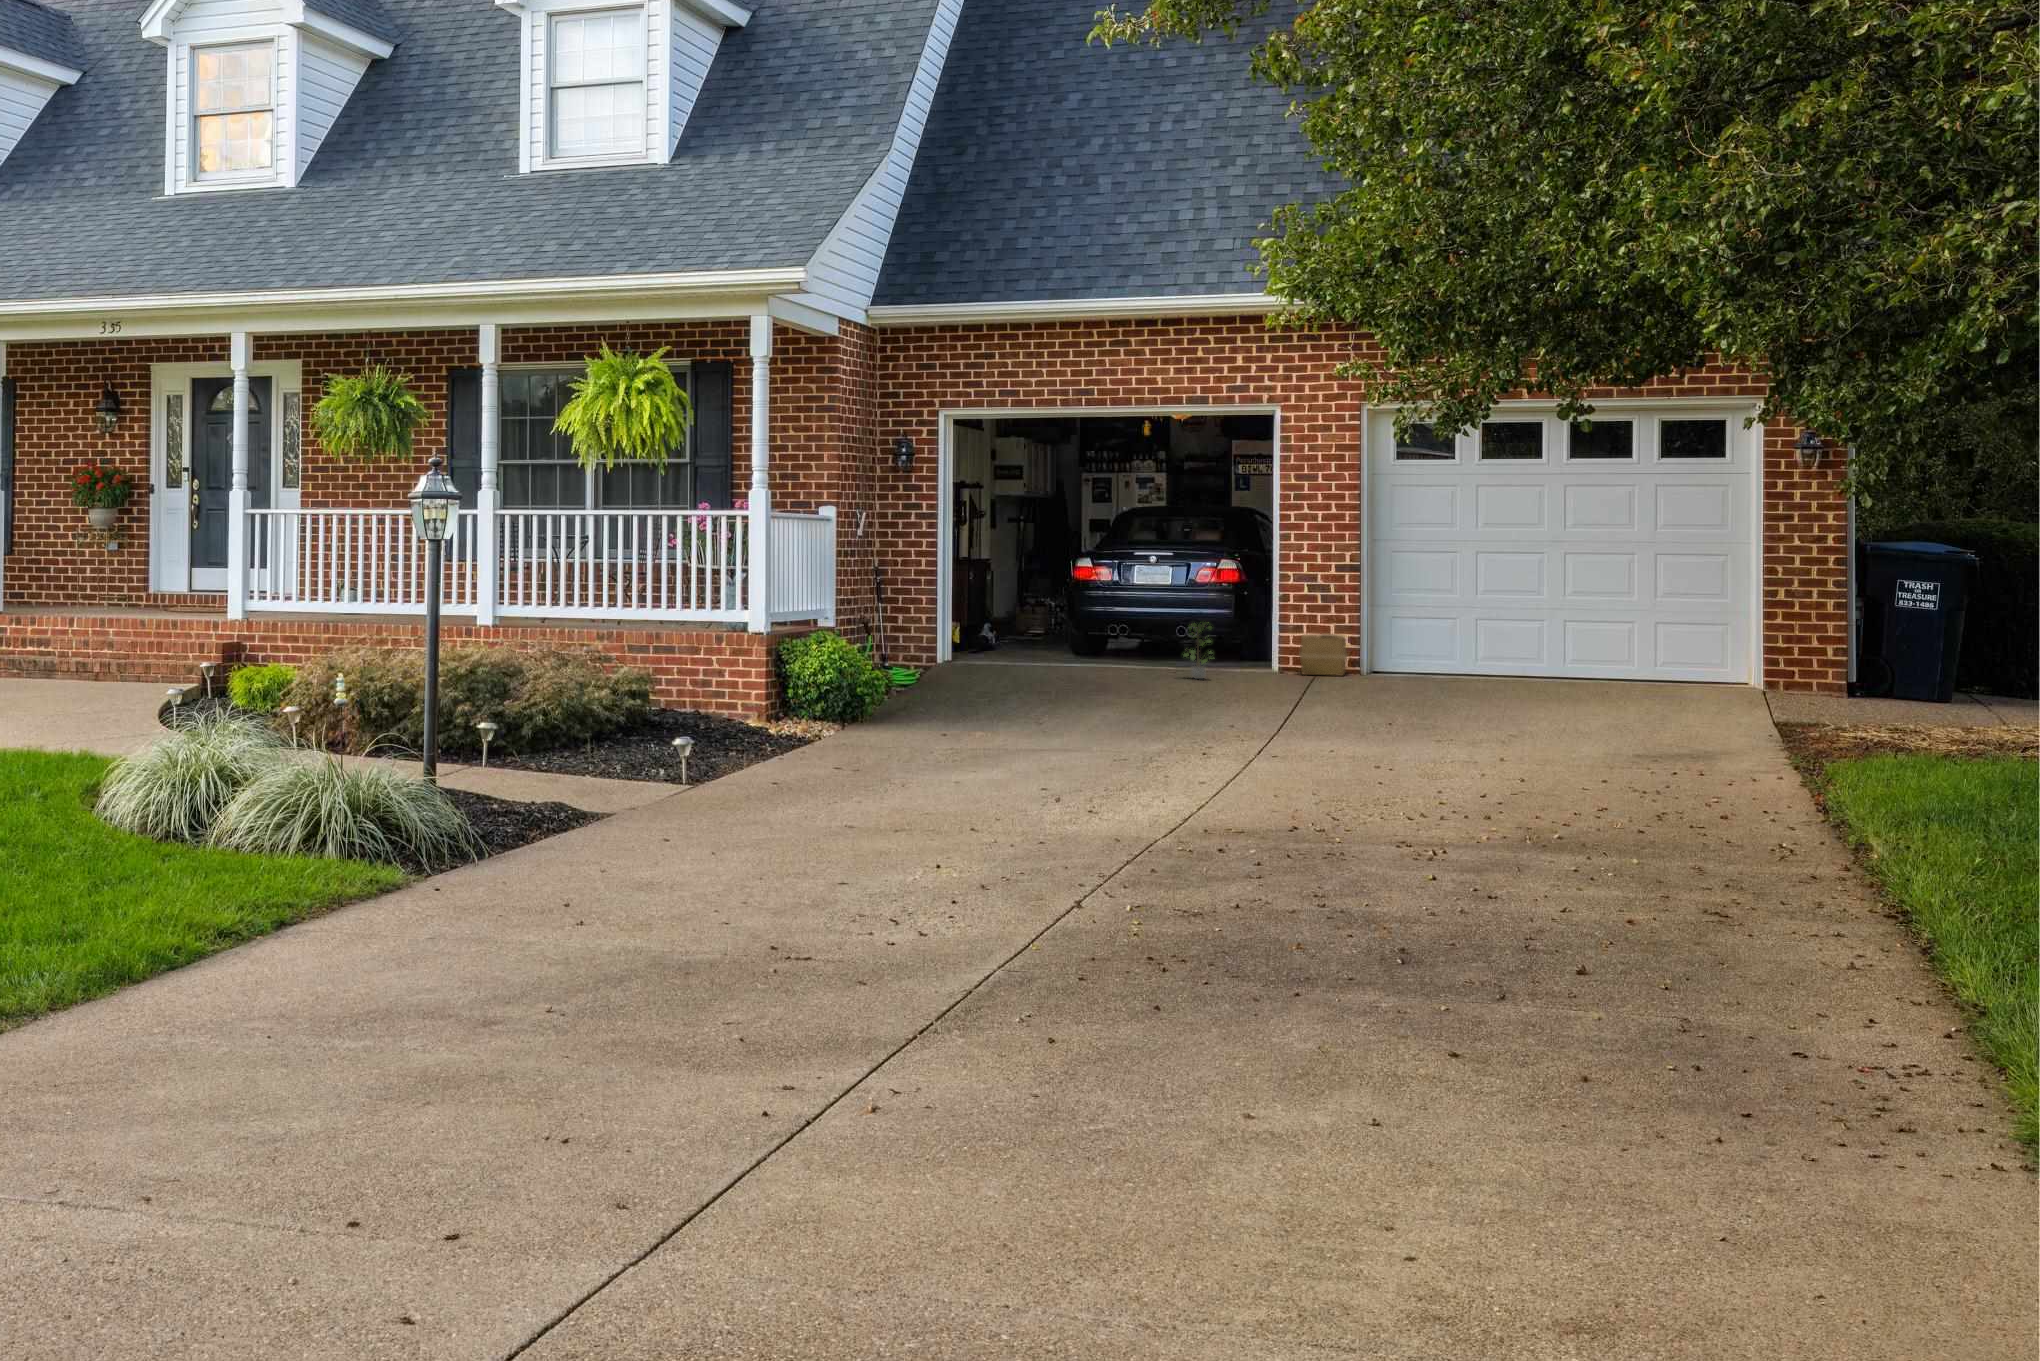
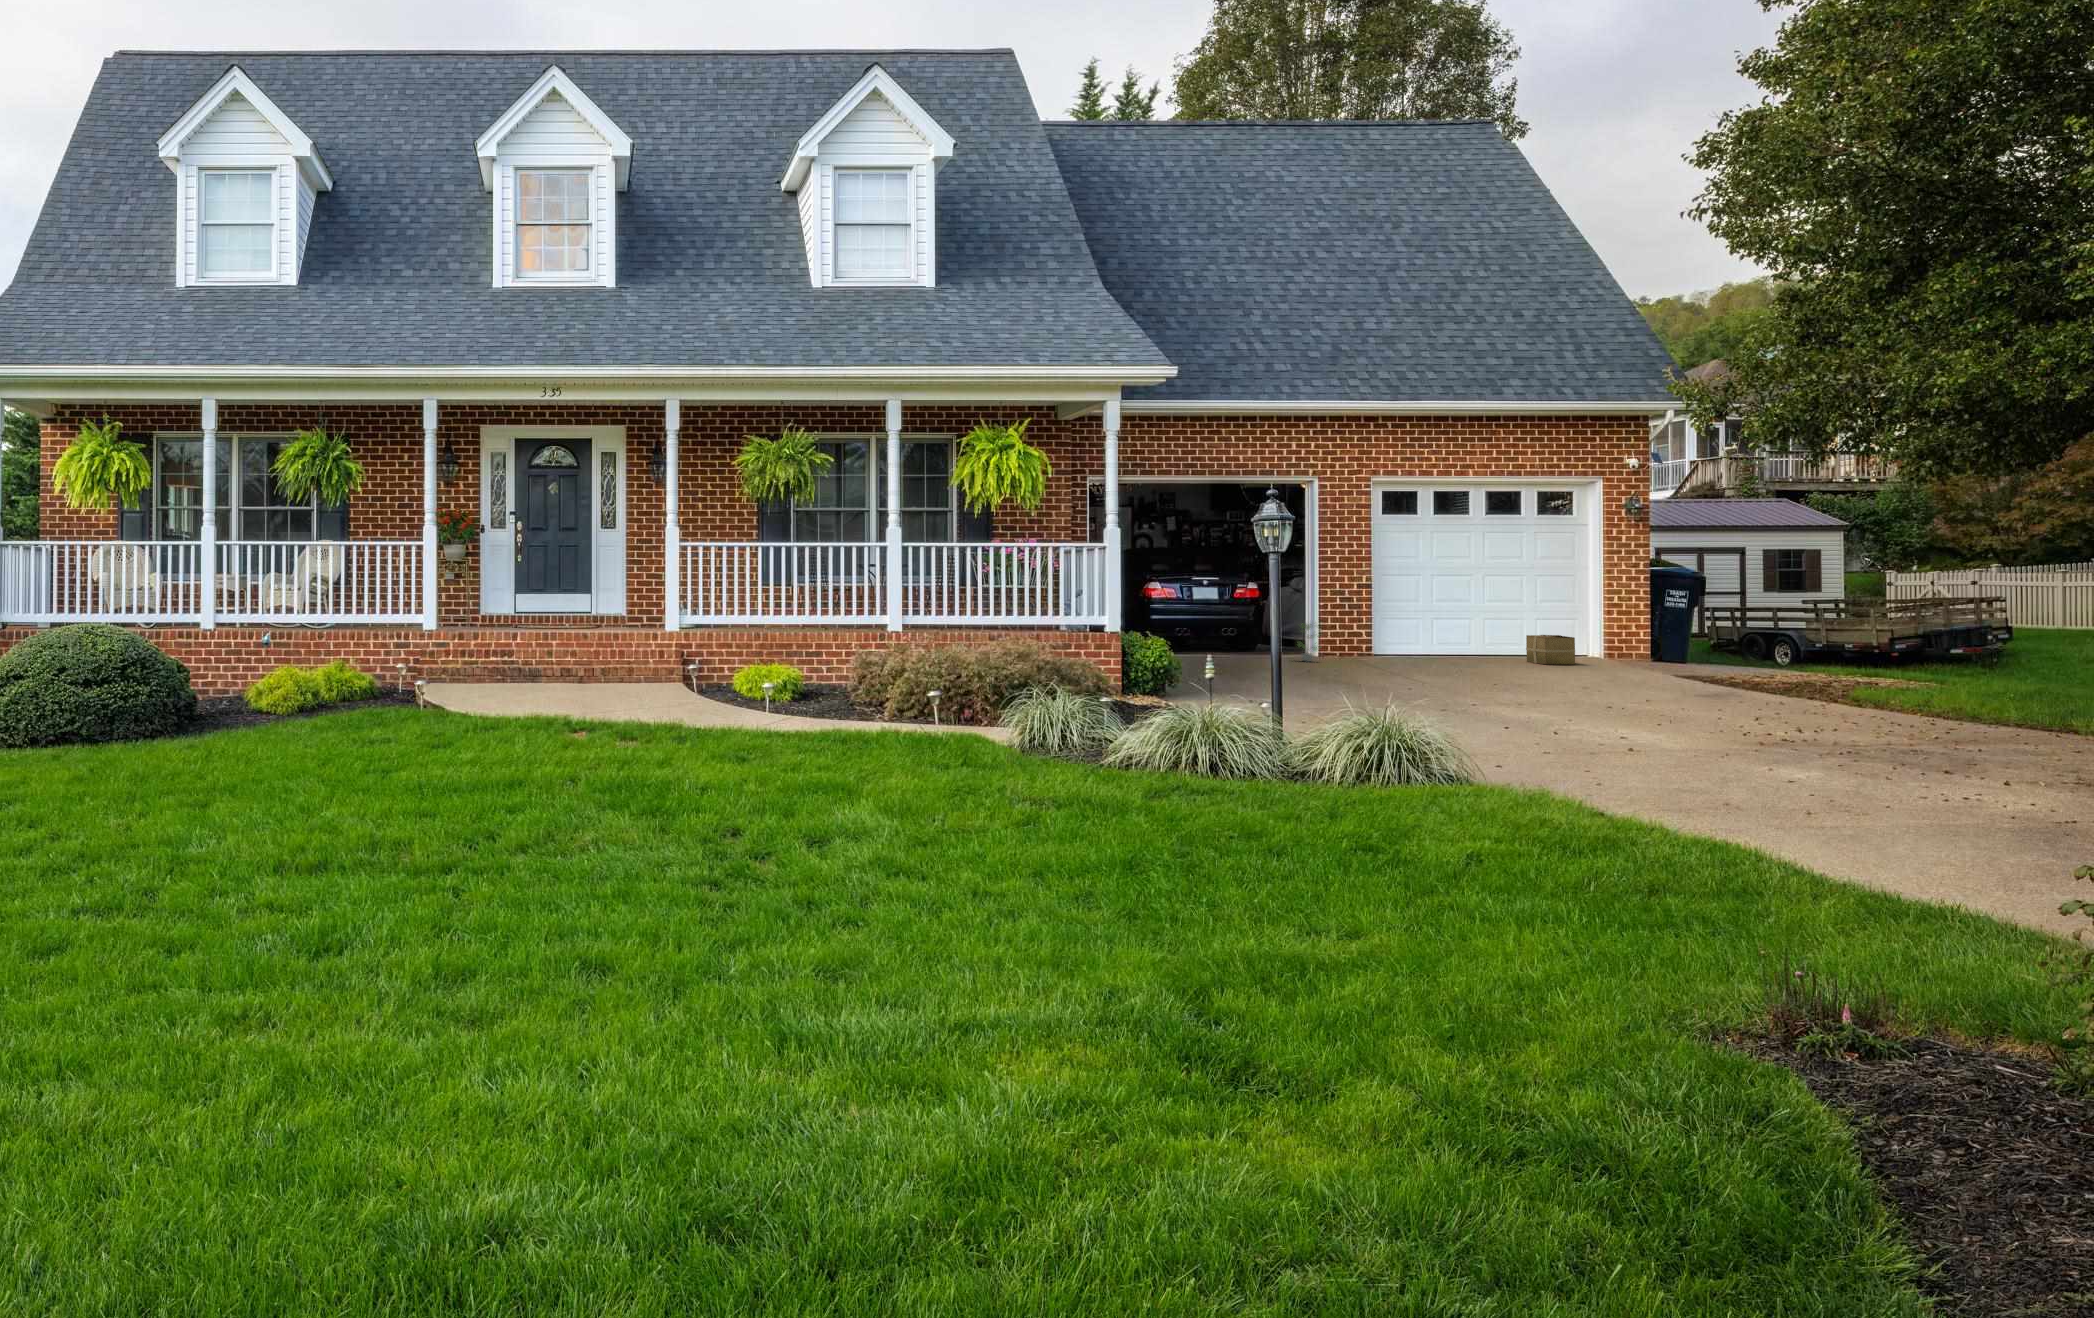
cardboard box: present [1299,634,1347,676] -> present [1526,635,1575,664]

